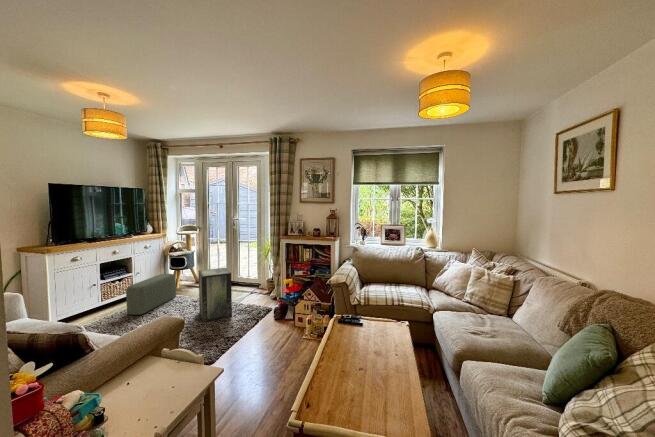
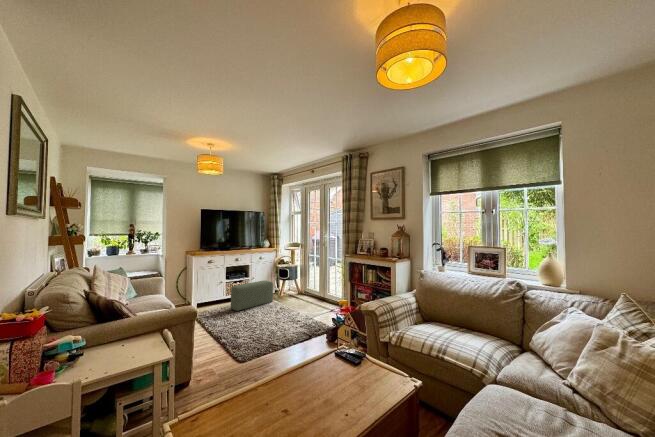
storage box: present [199,268,232,322] -> none [268,280,298,328]

